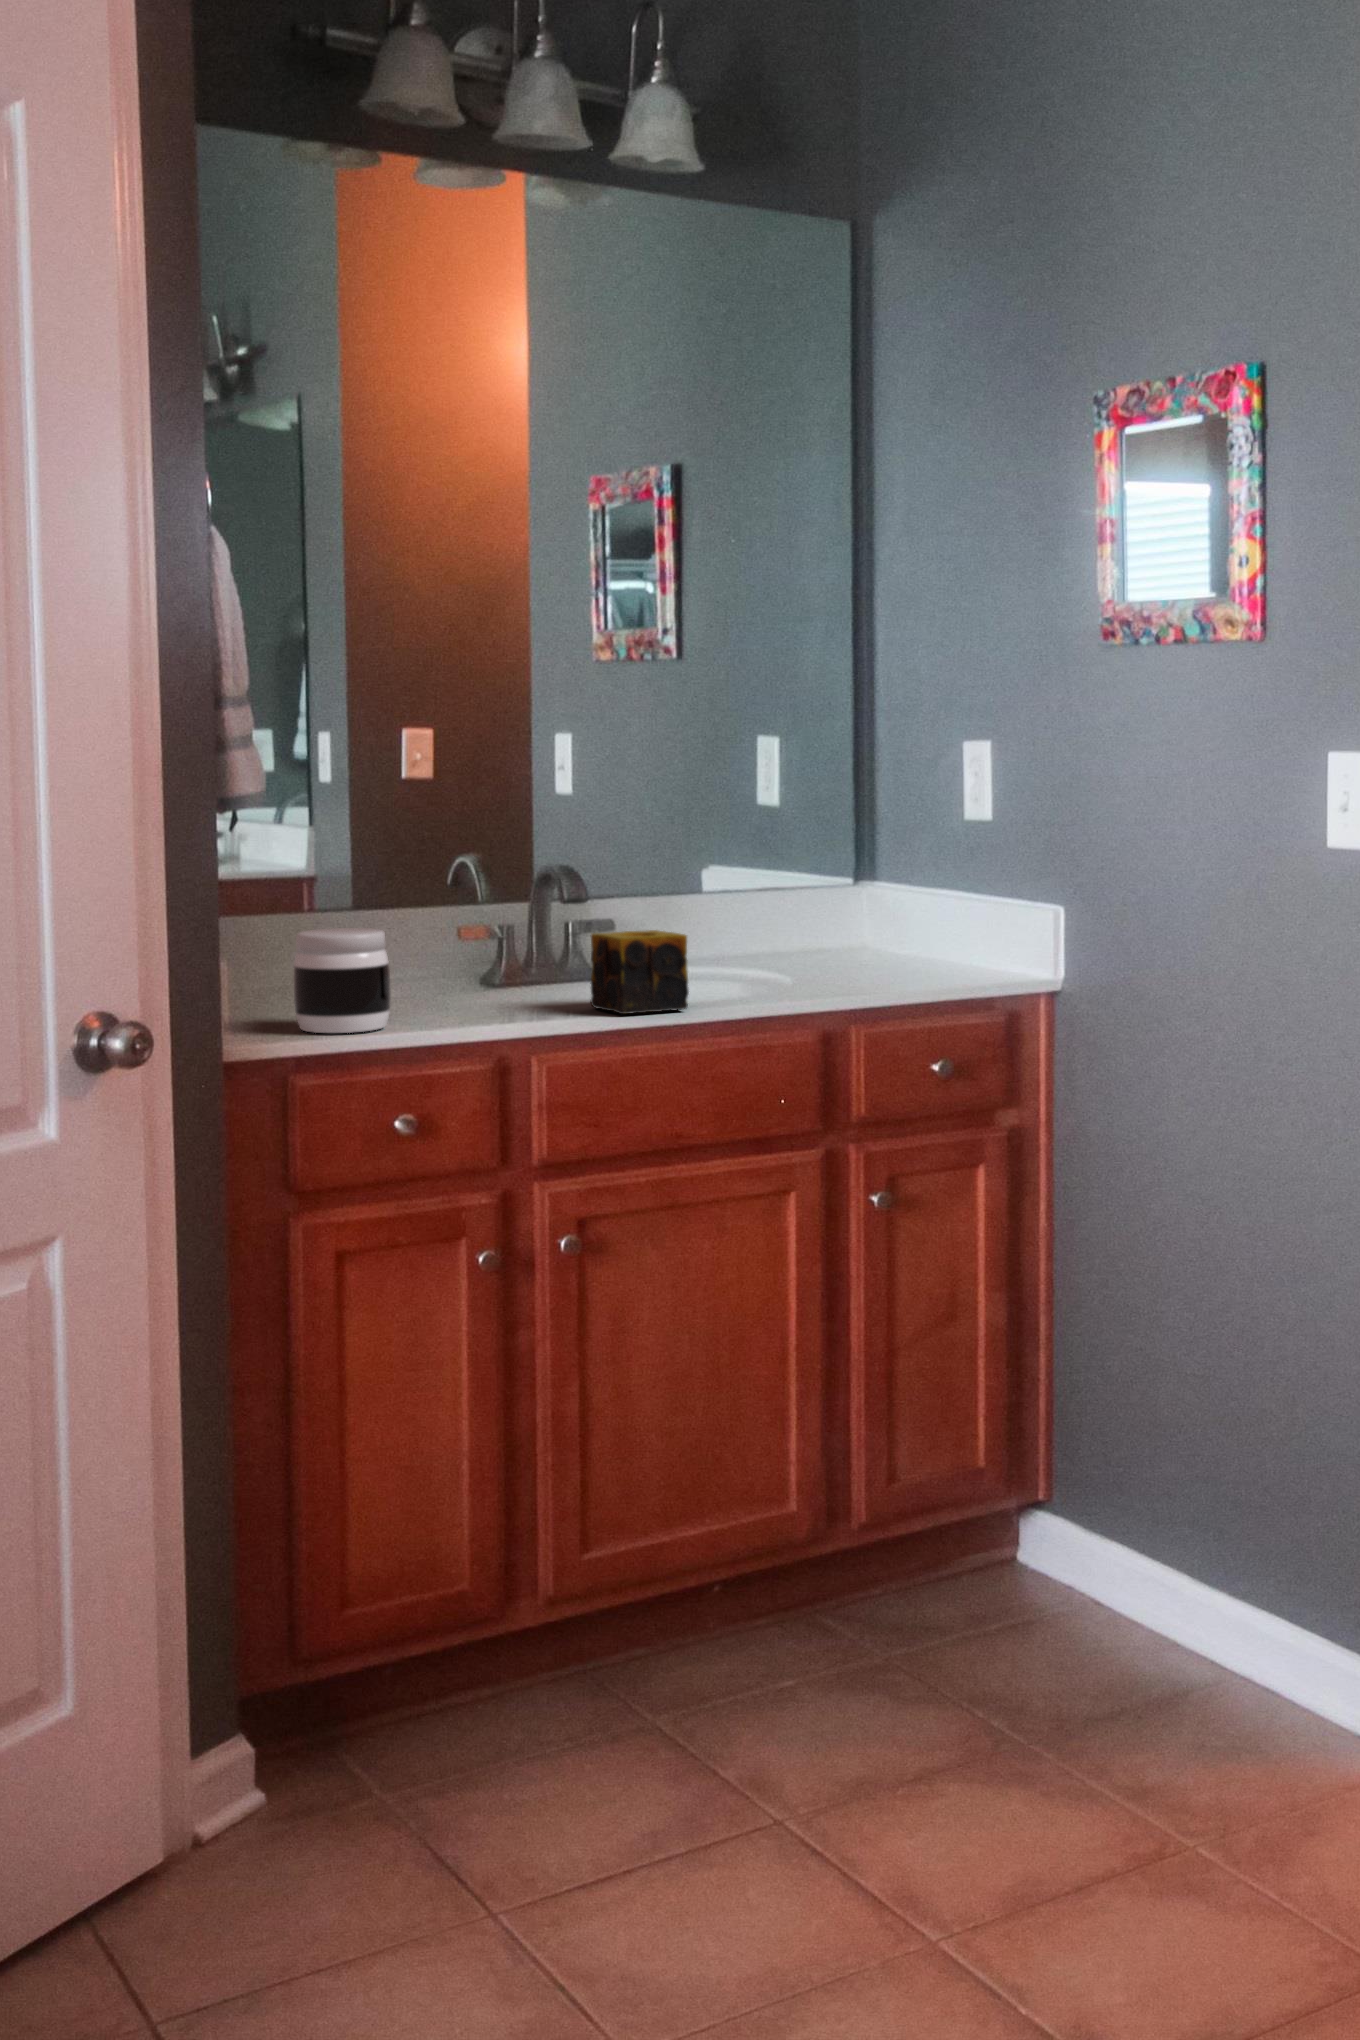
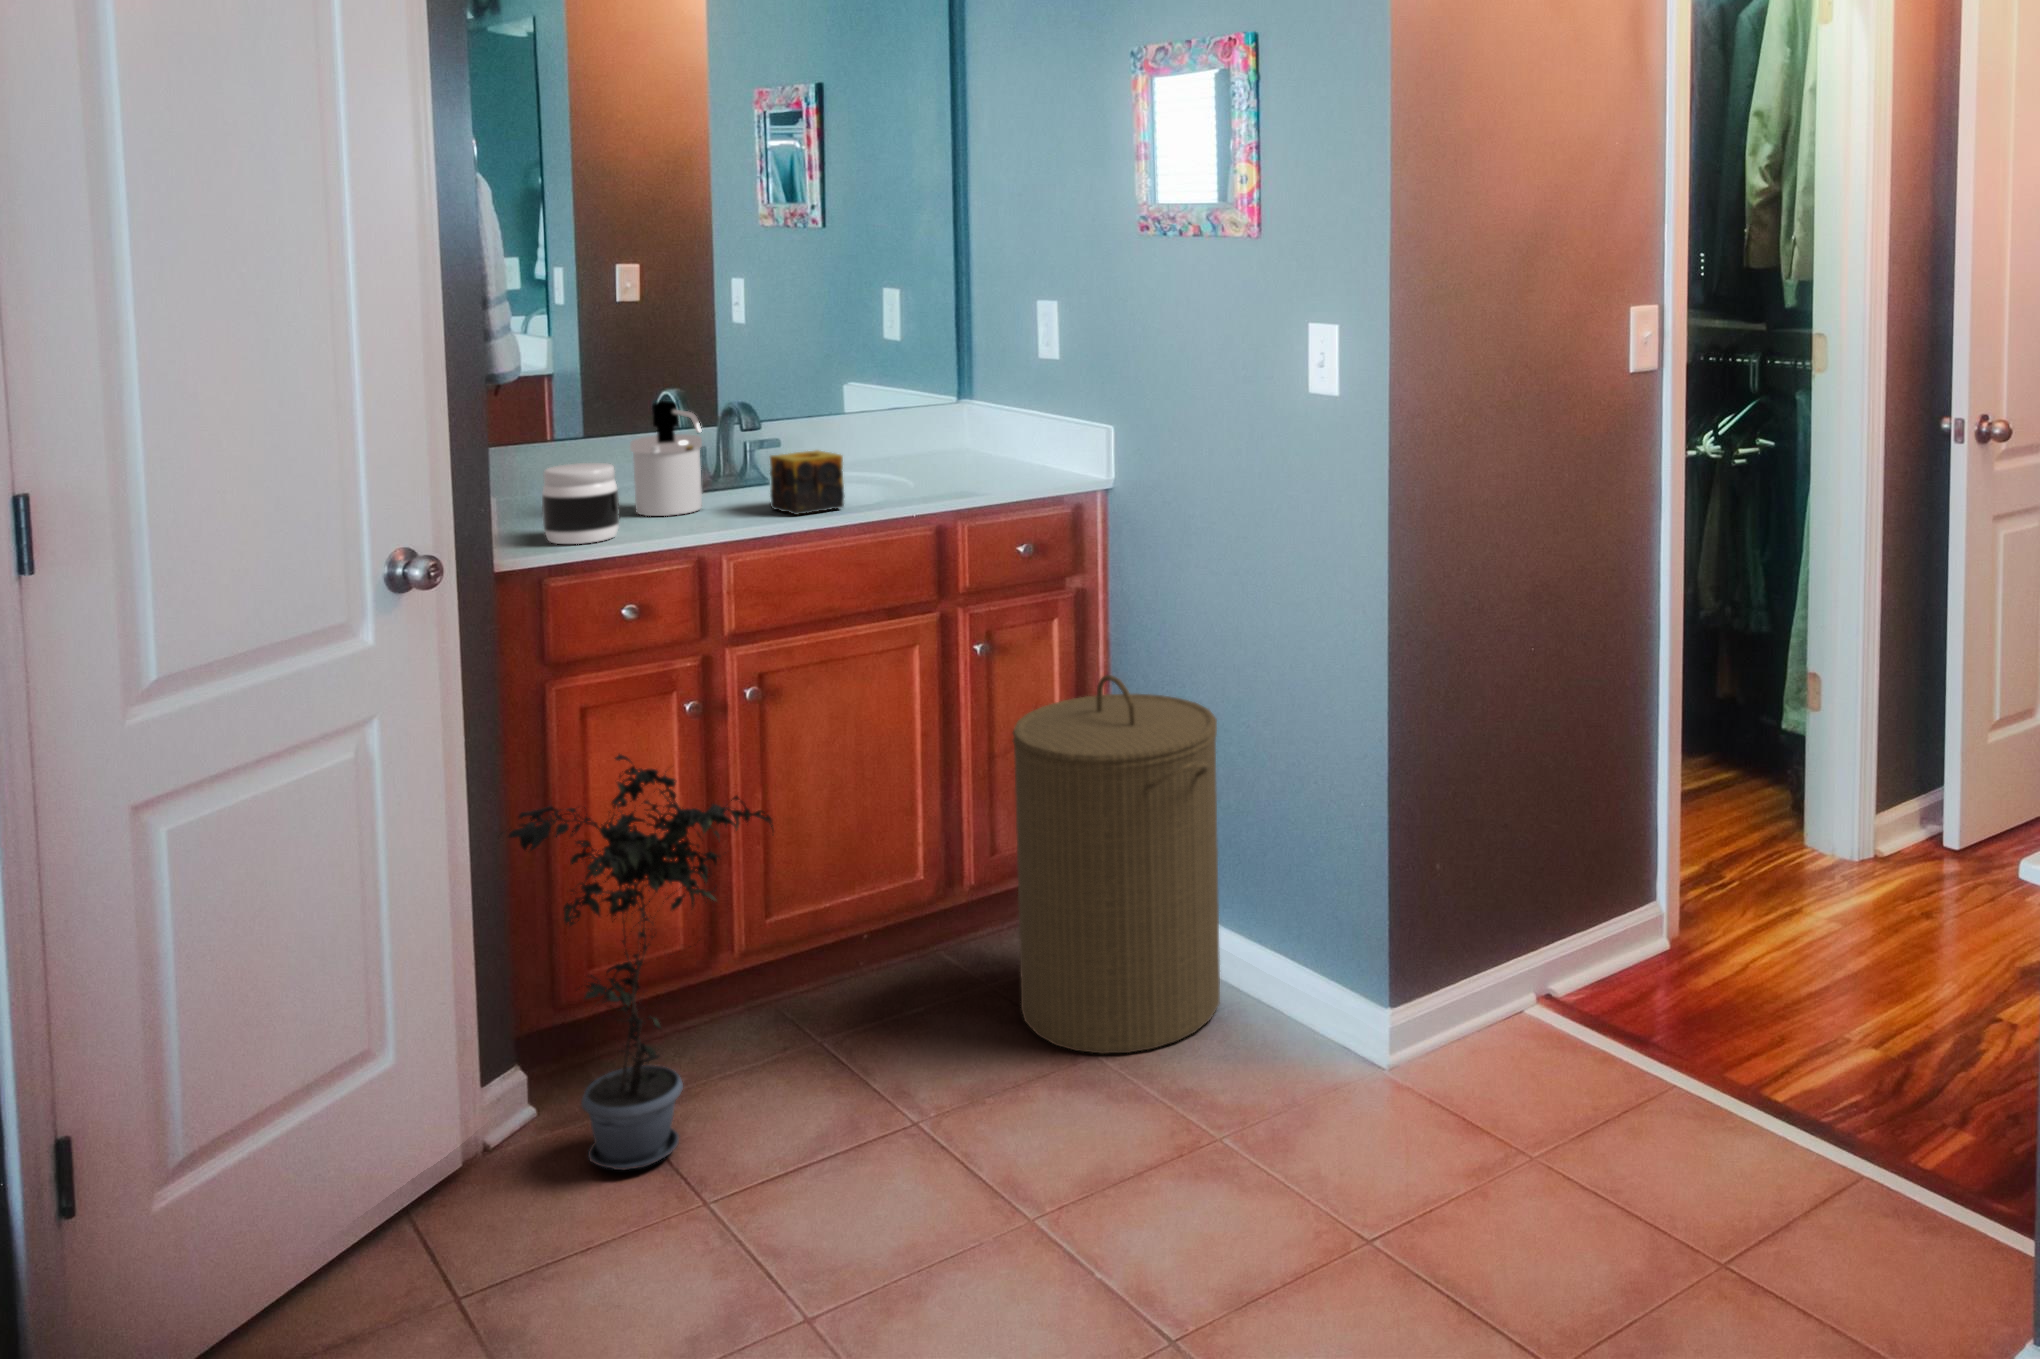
soap dispenser: none [412,856,503,1009] -> present [630,401,702,516]
laundry hamper: none [915,1266,1226,1838] -> present [1013,675,1220,1054]
potted plant: none [216,1316,573,1901] -> present [508,754,773,1170]

